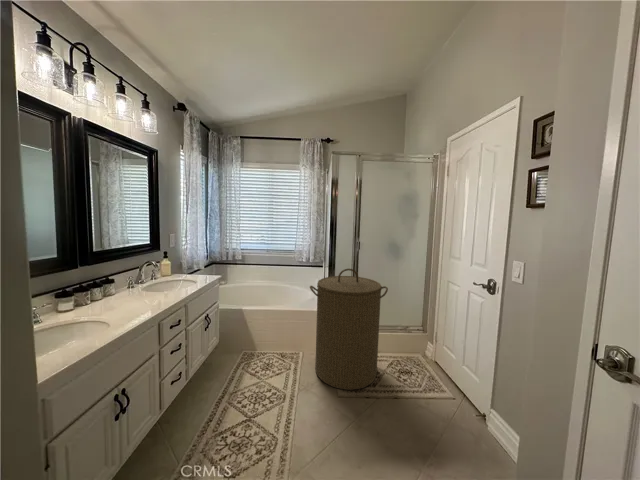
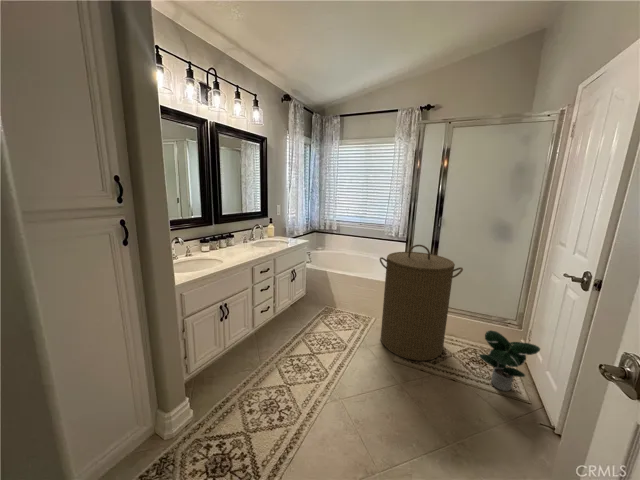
potted plant: none [415,341,459,396] -> present [480,330,540,391]

